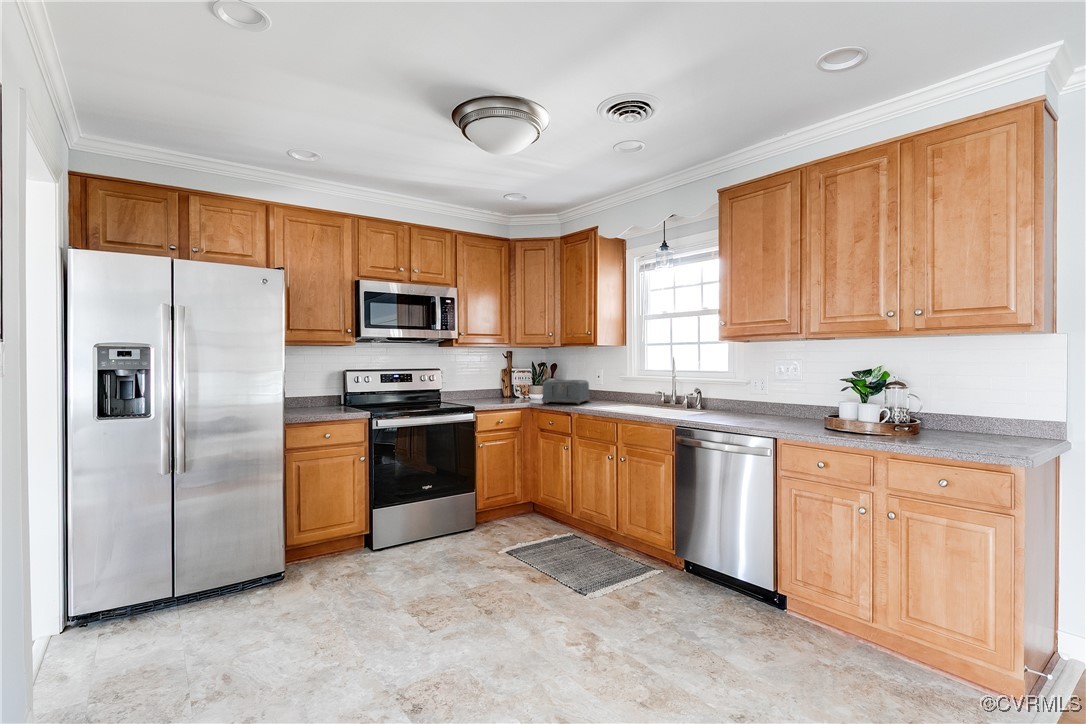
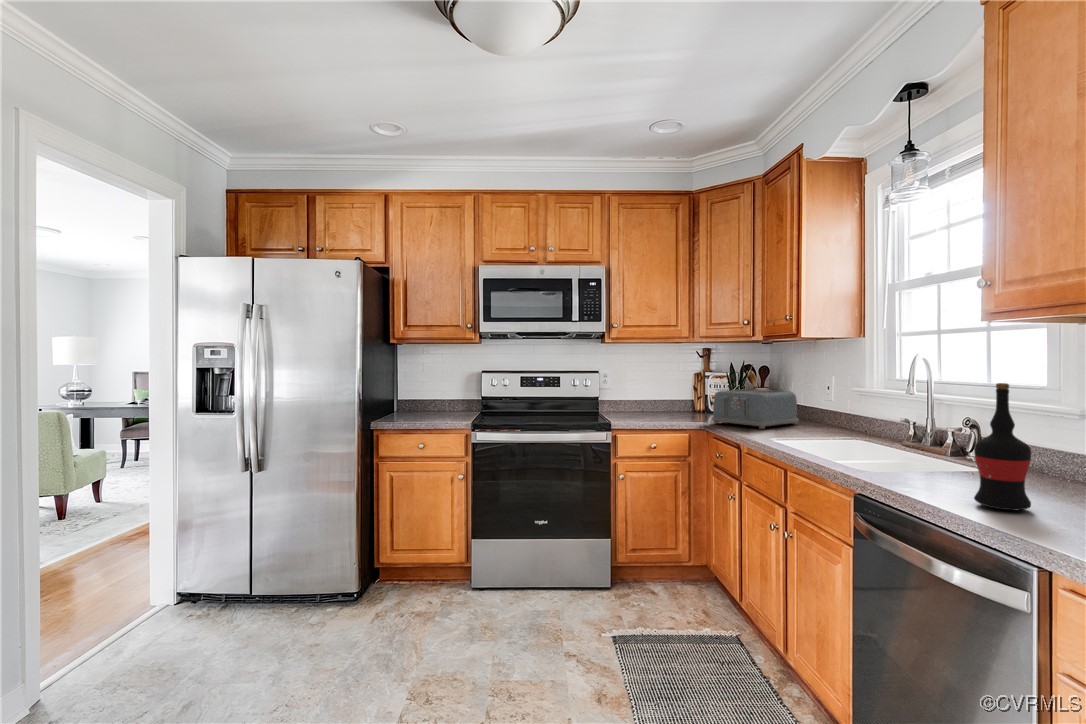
wine bottle: none [729,368,749,421] -> present [974,383,1031,510]

